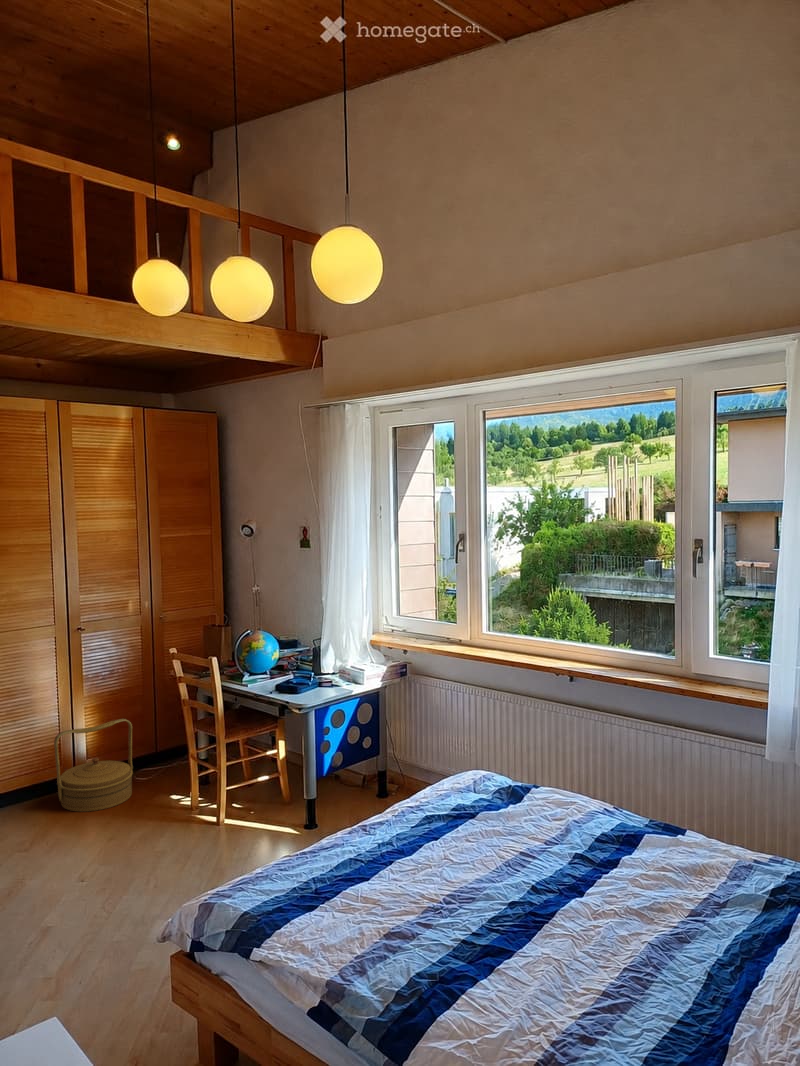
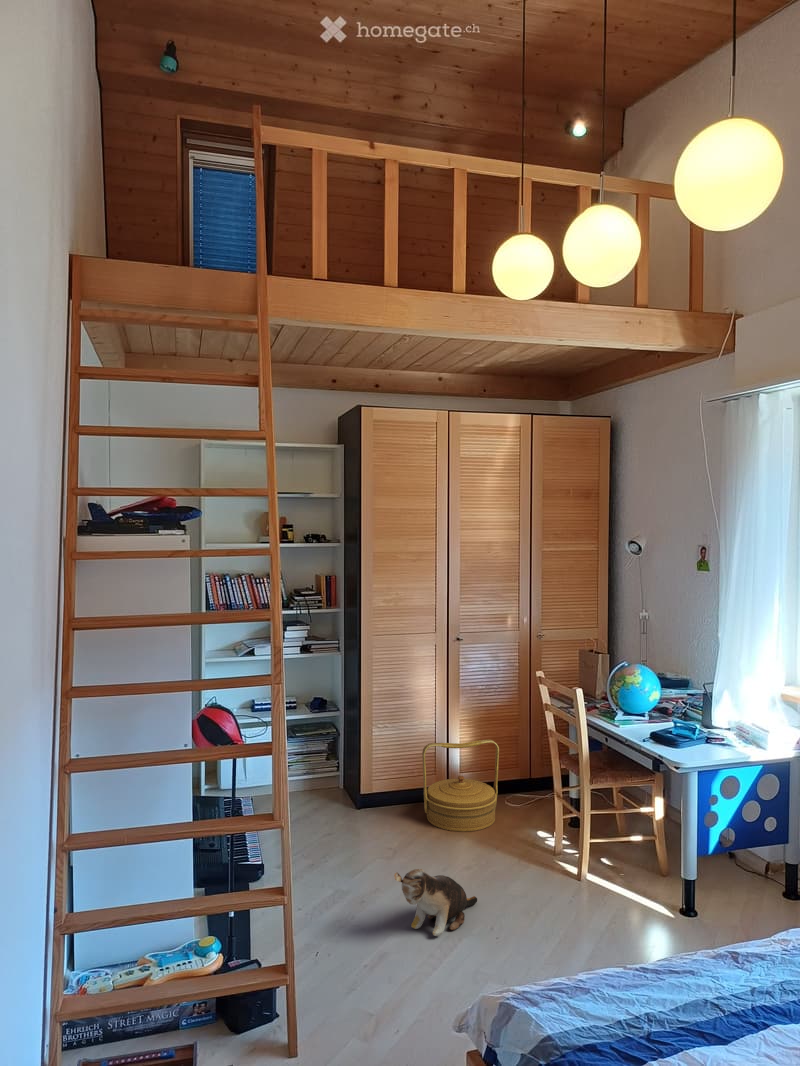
plush toy: none [52,842,131,901] -> present [394,869,477,936]

